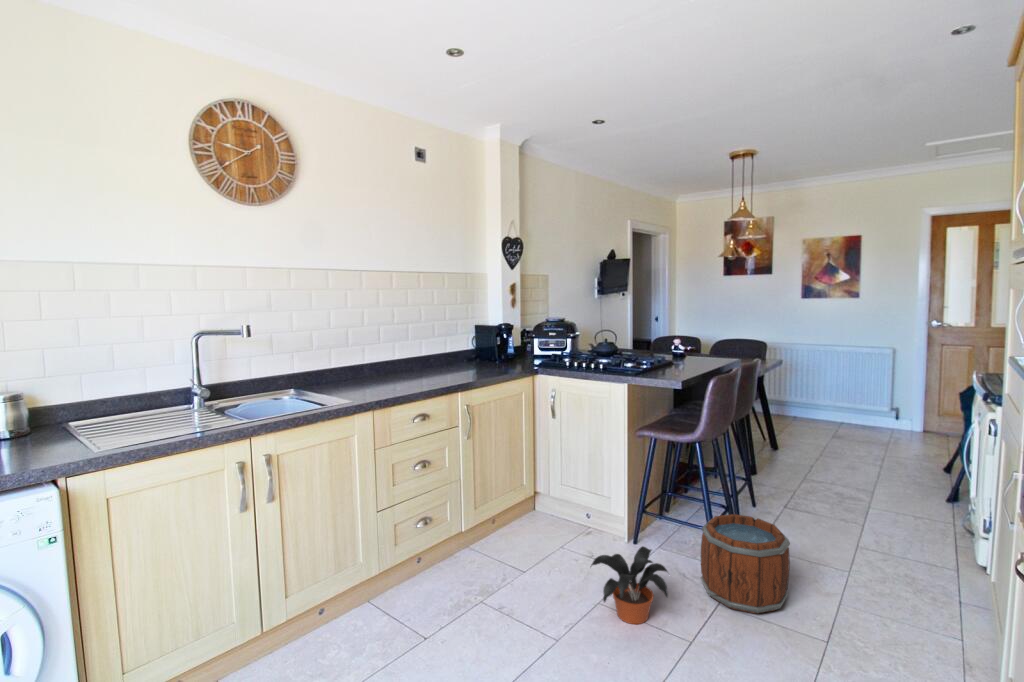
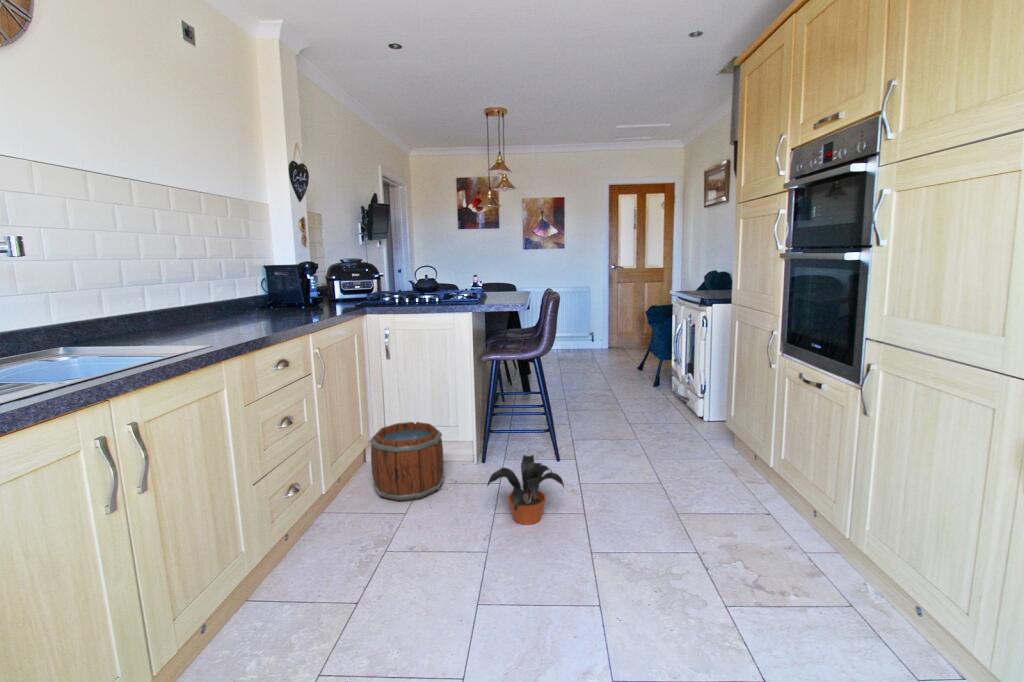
bucket: present [701,514,790,614] -> present [370,422,444,501]

